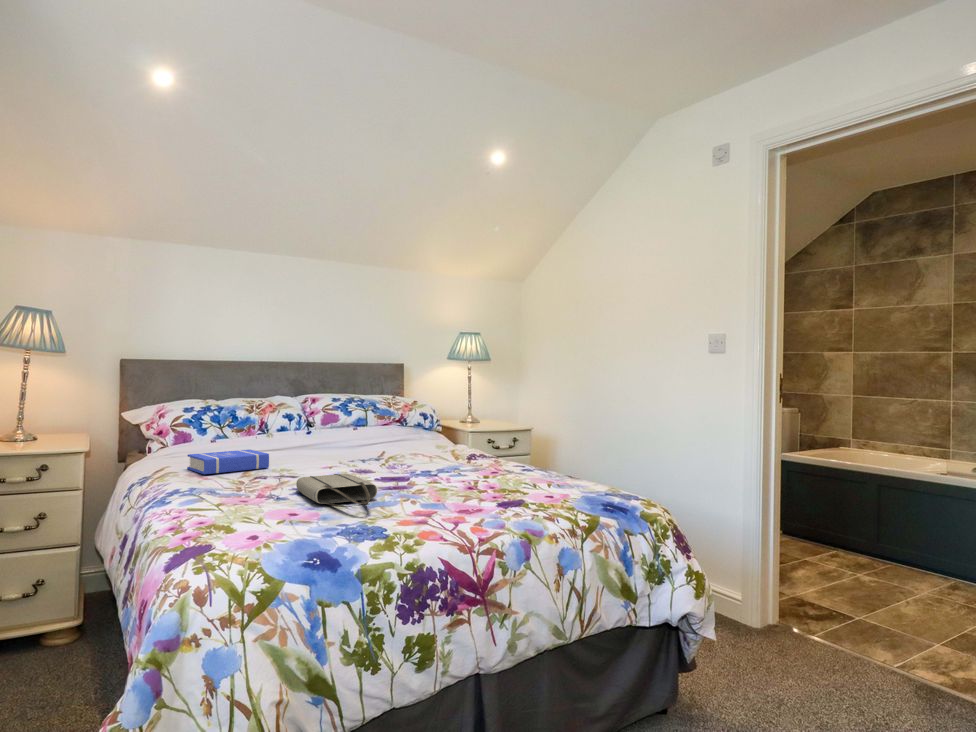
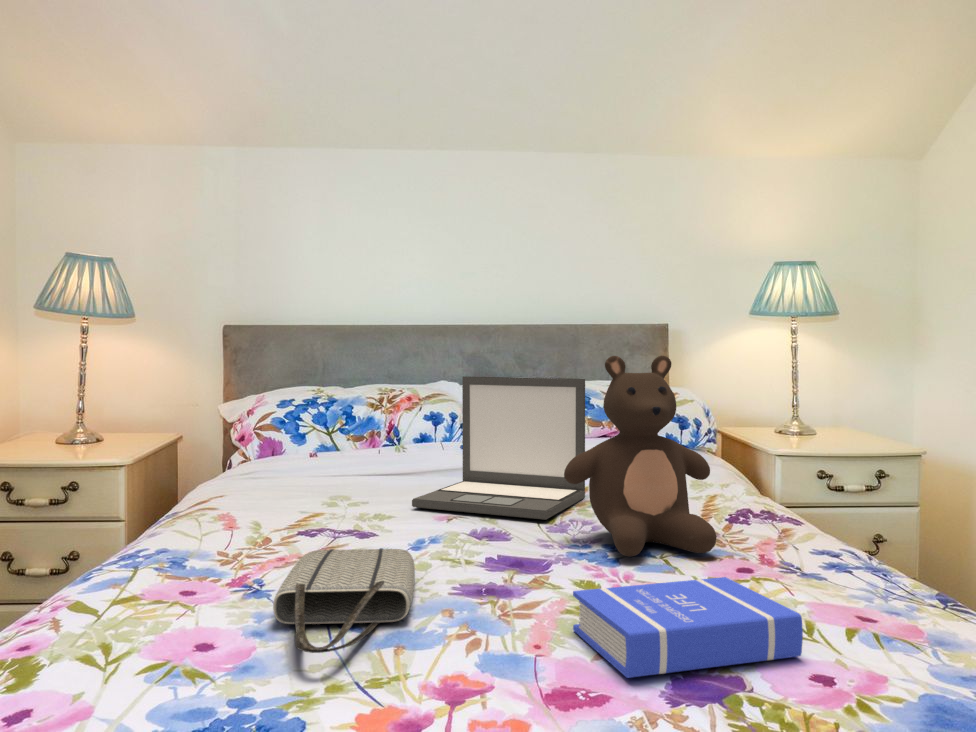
teddy bear: none [406,379,479,472] -> present [564,356,716,557]
laptop: none [308,391,395,463] -> present [412,376,585,520]
book: present [187,450,269,474] -> present [573,577,803,678]

